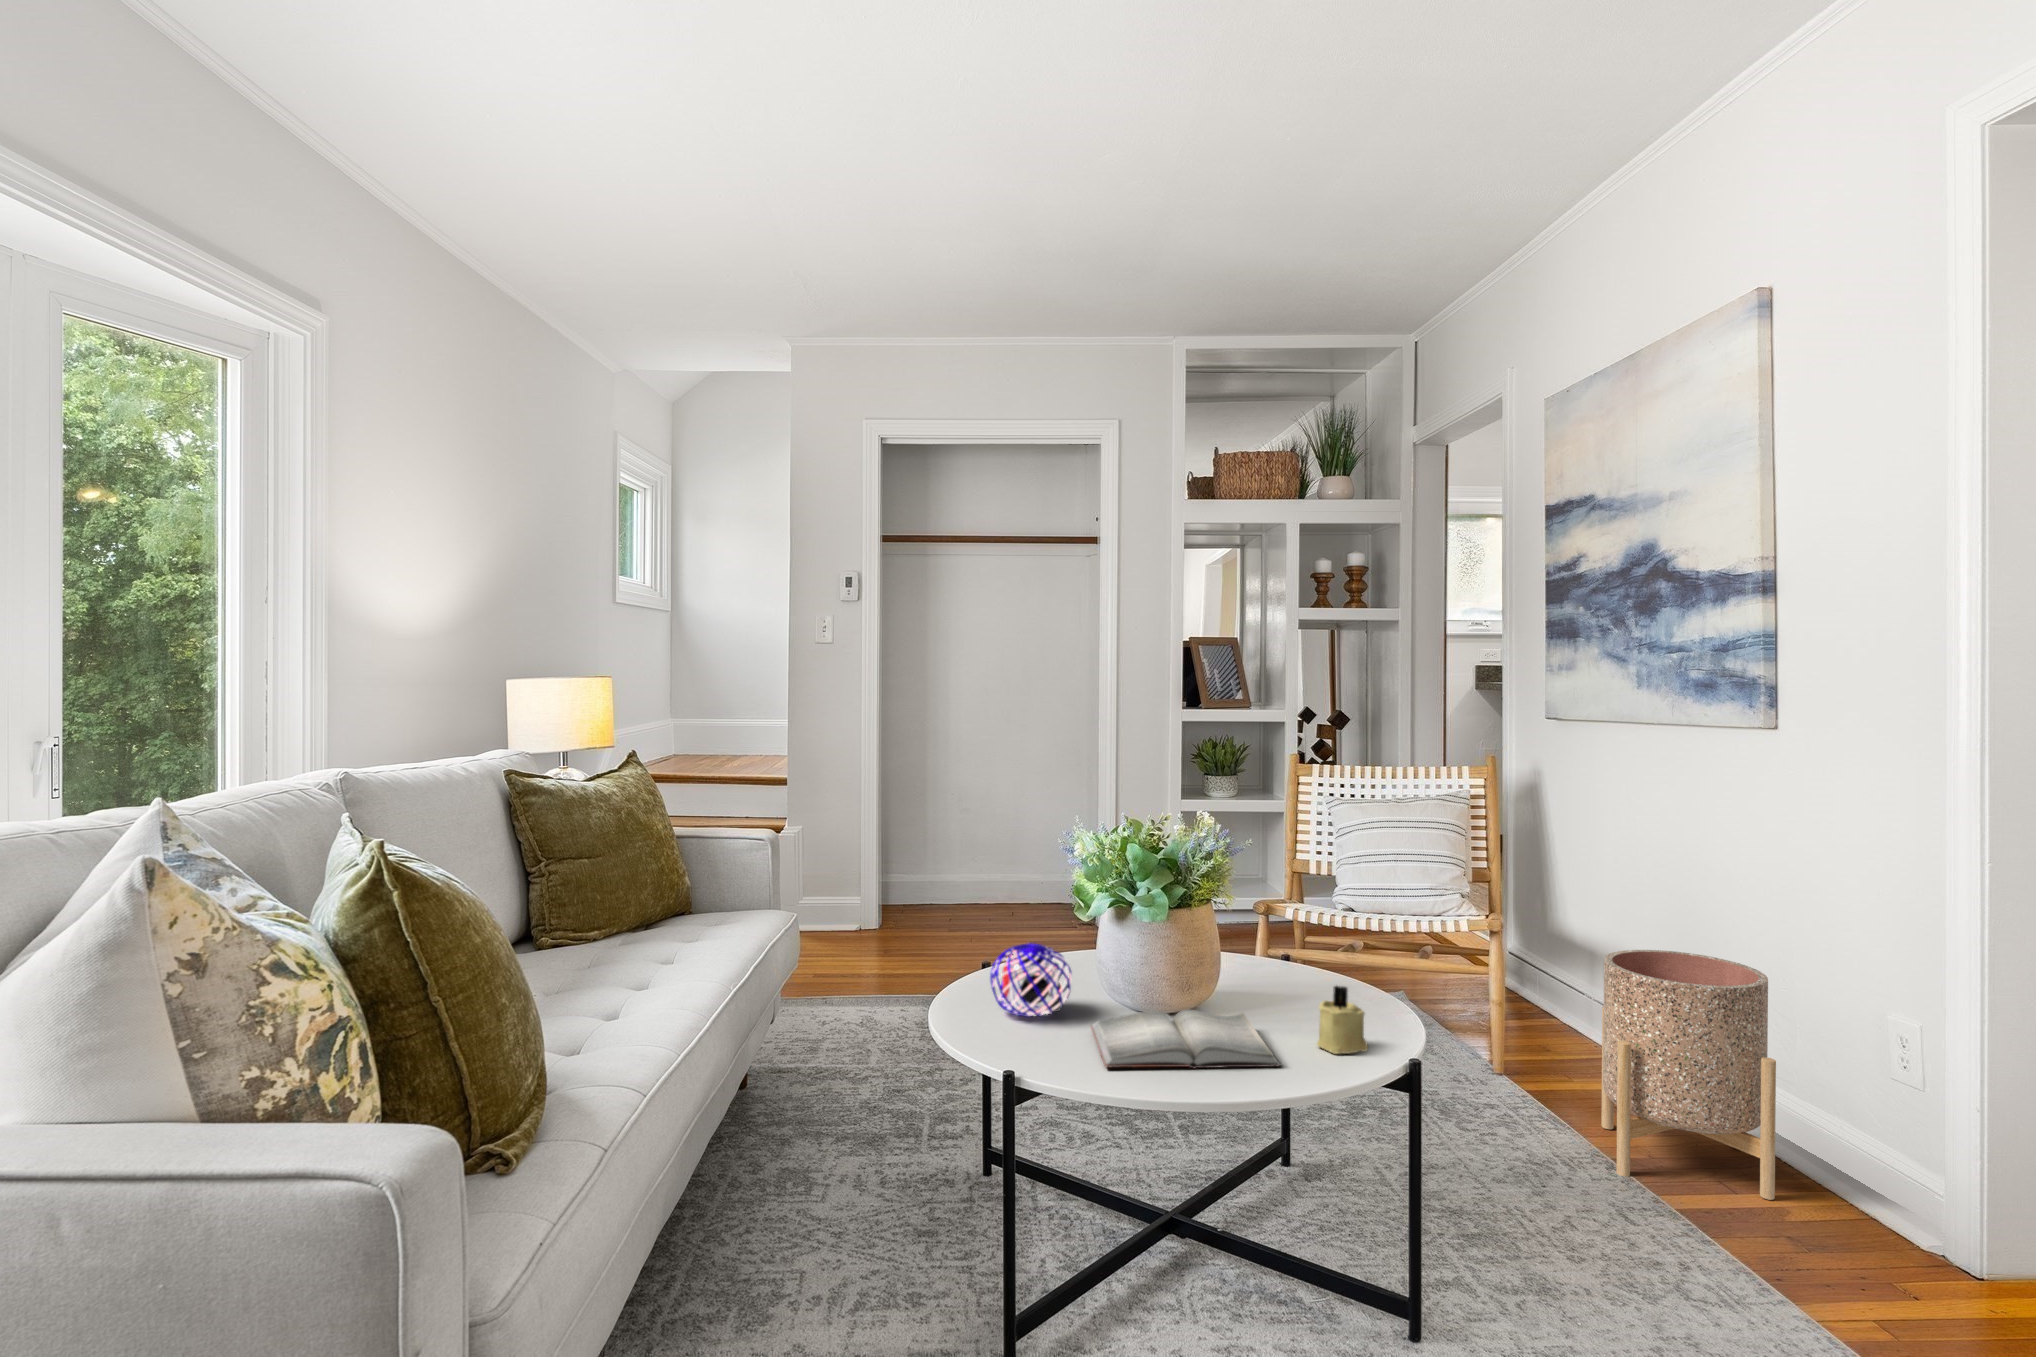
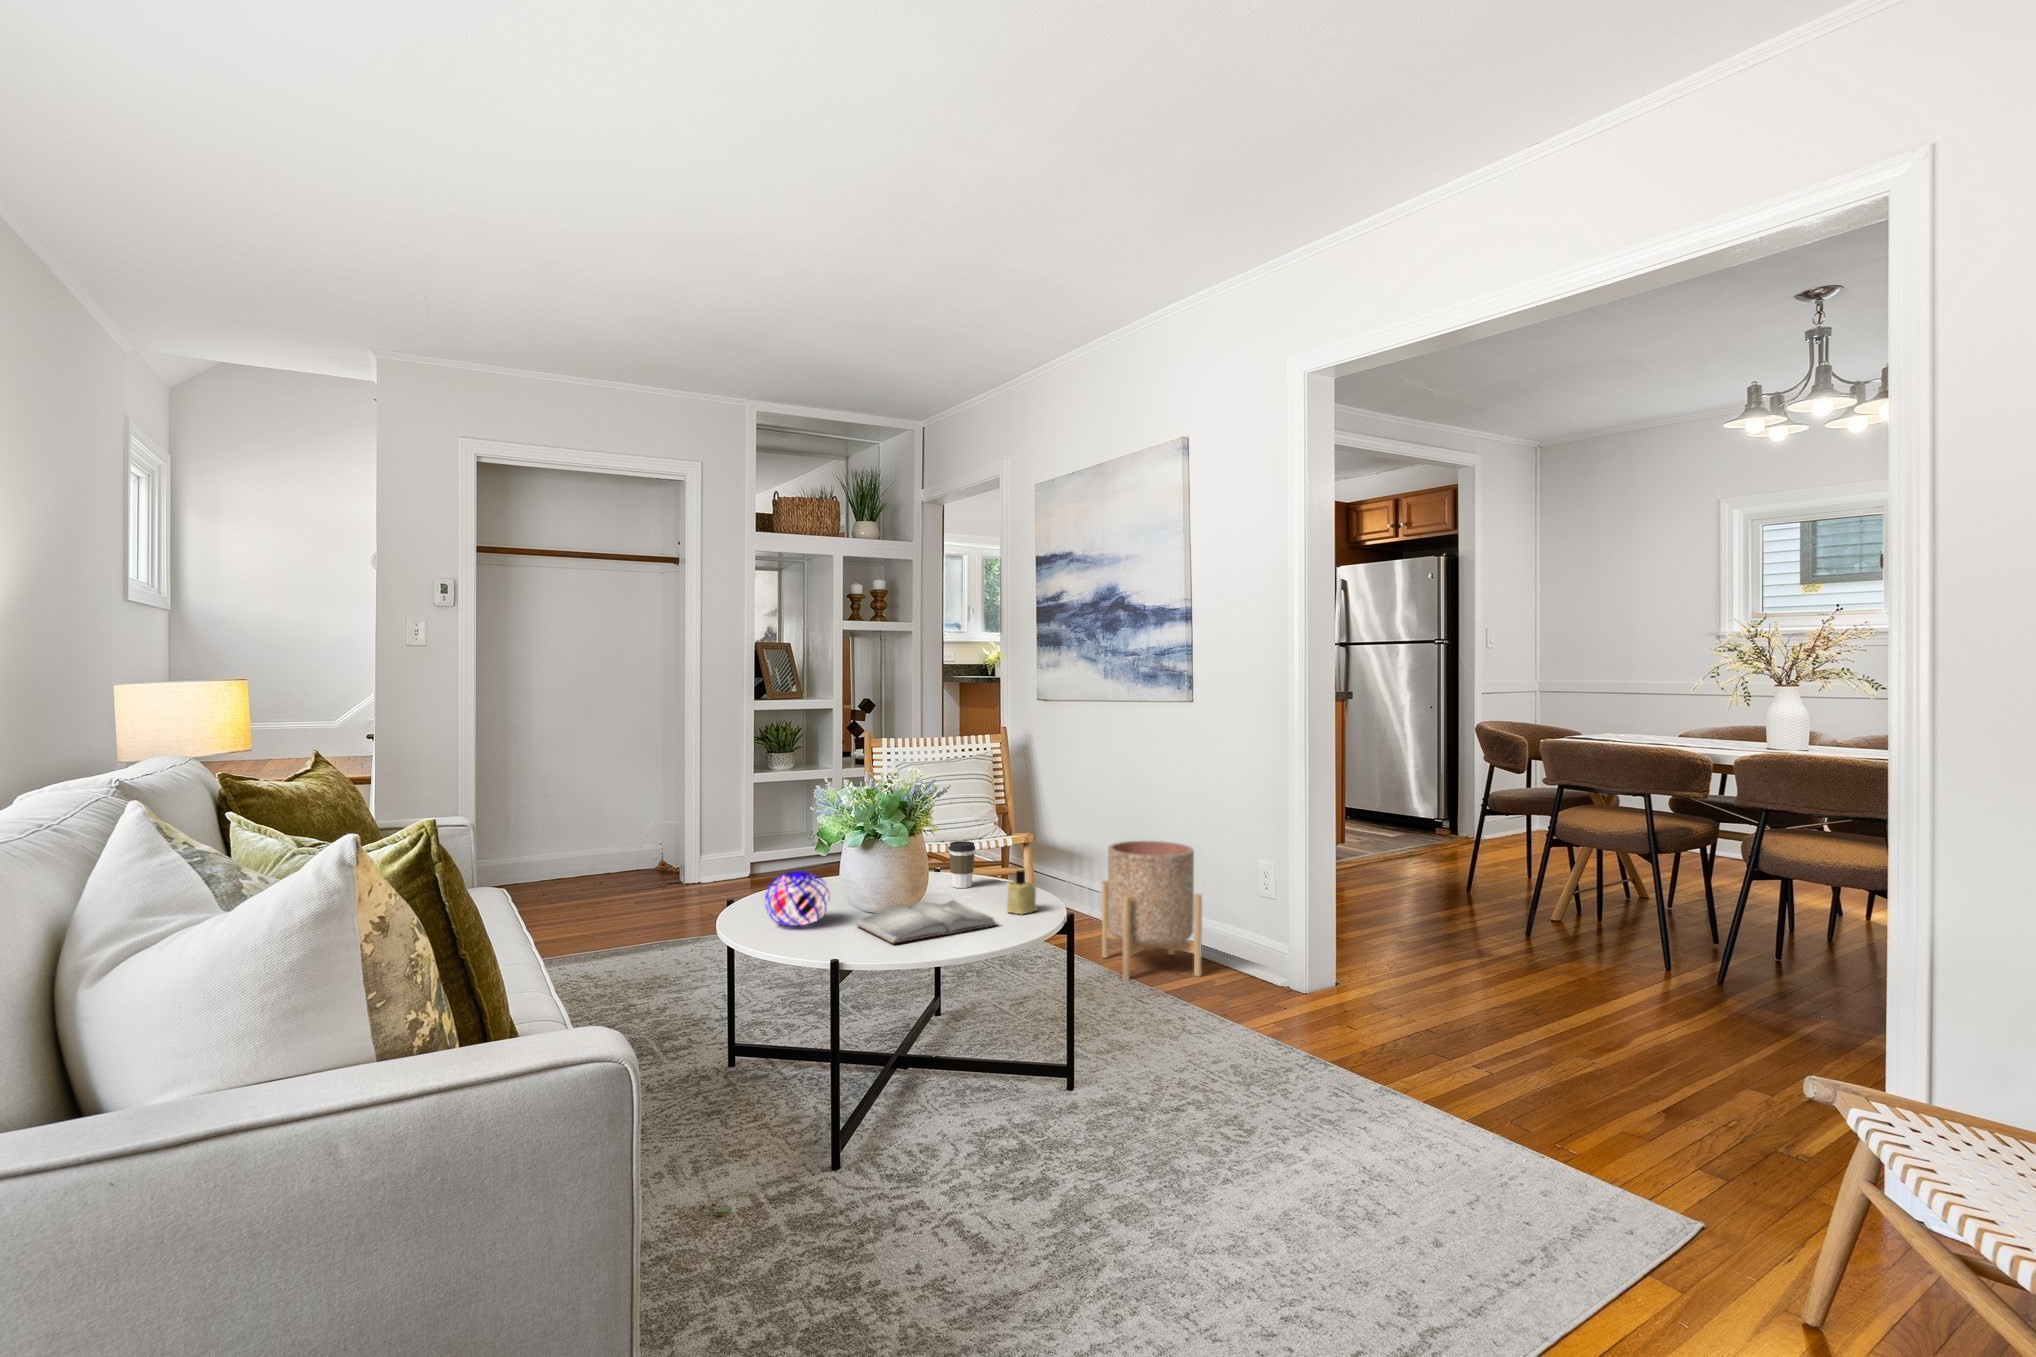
coffee cup: none [1280,925,1319,994] -> present [949,841,975,888]

